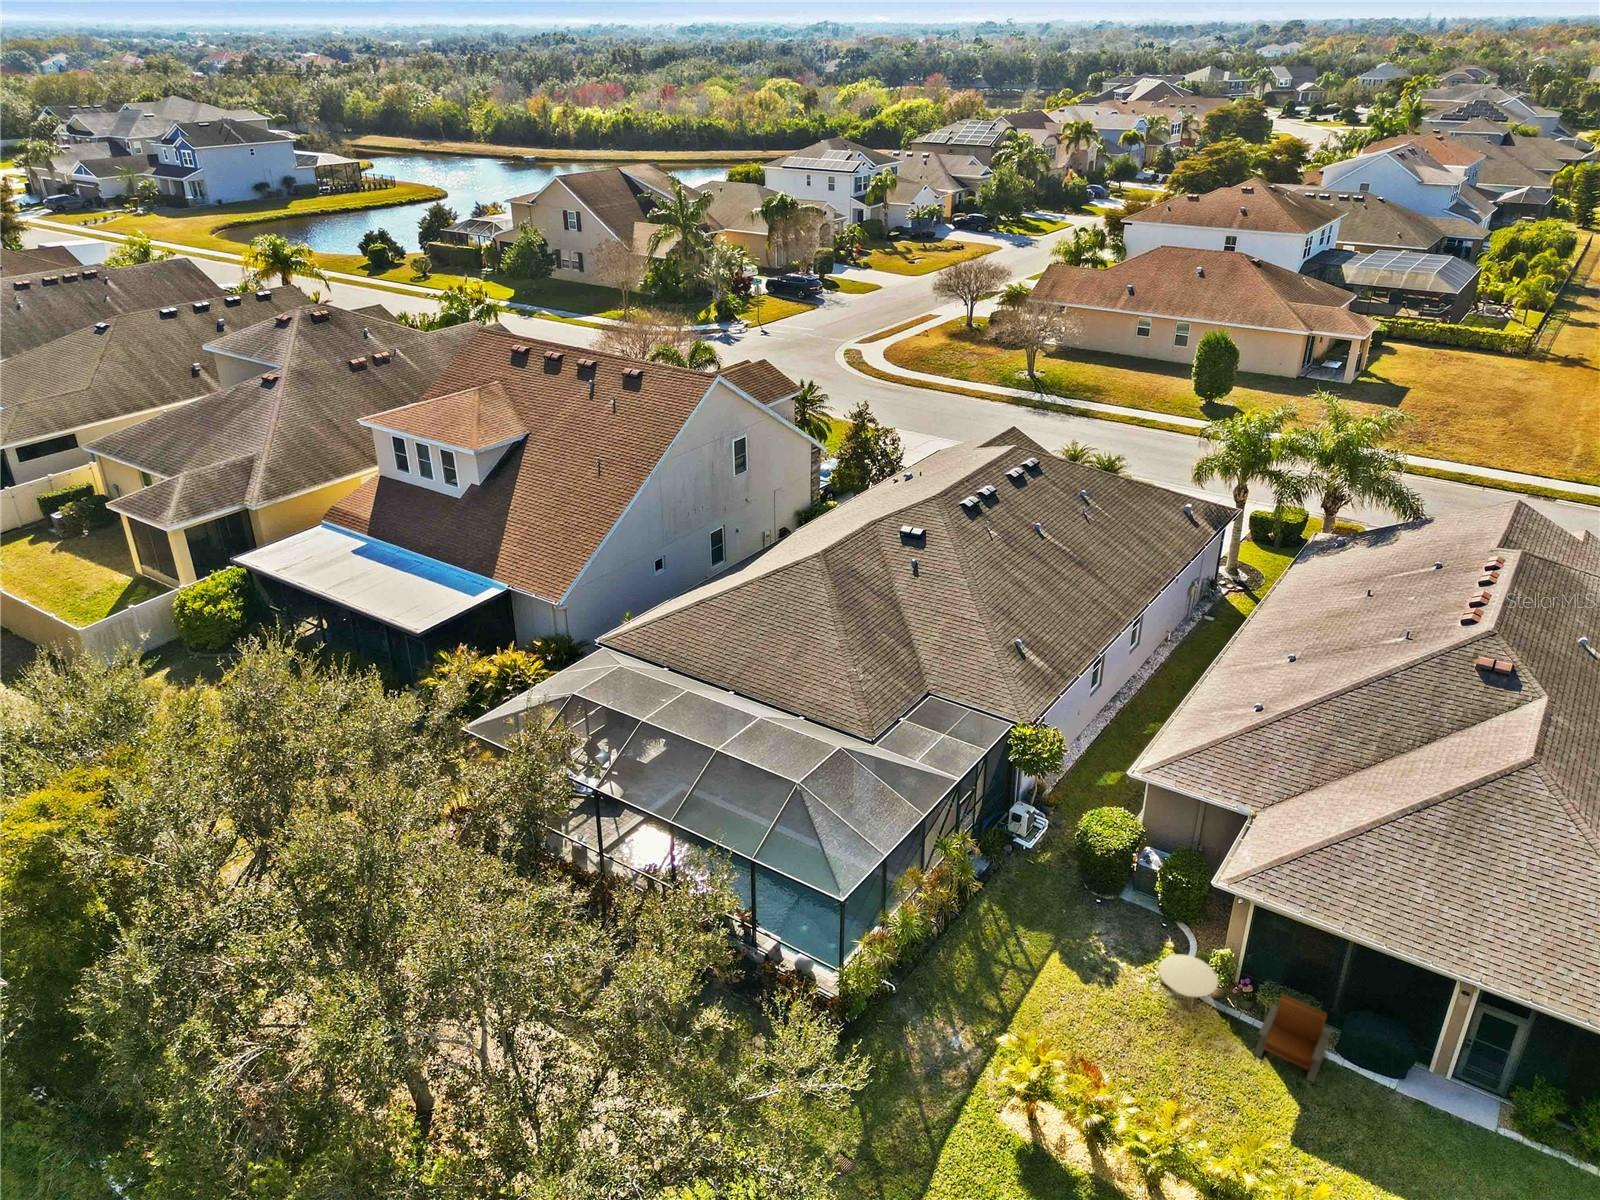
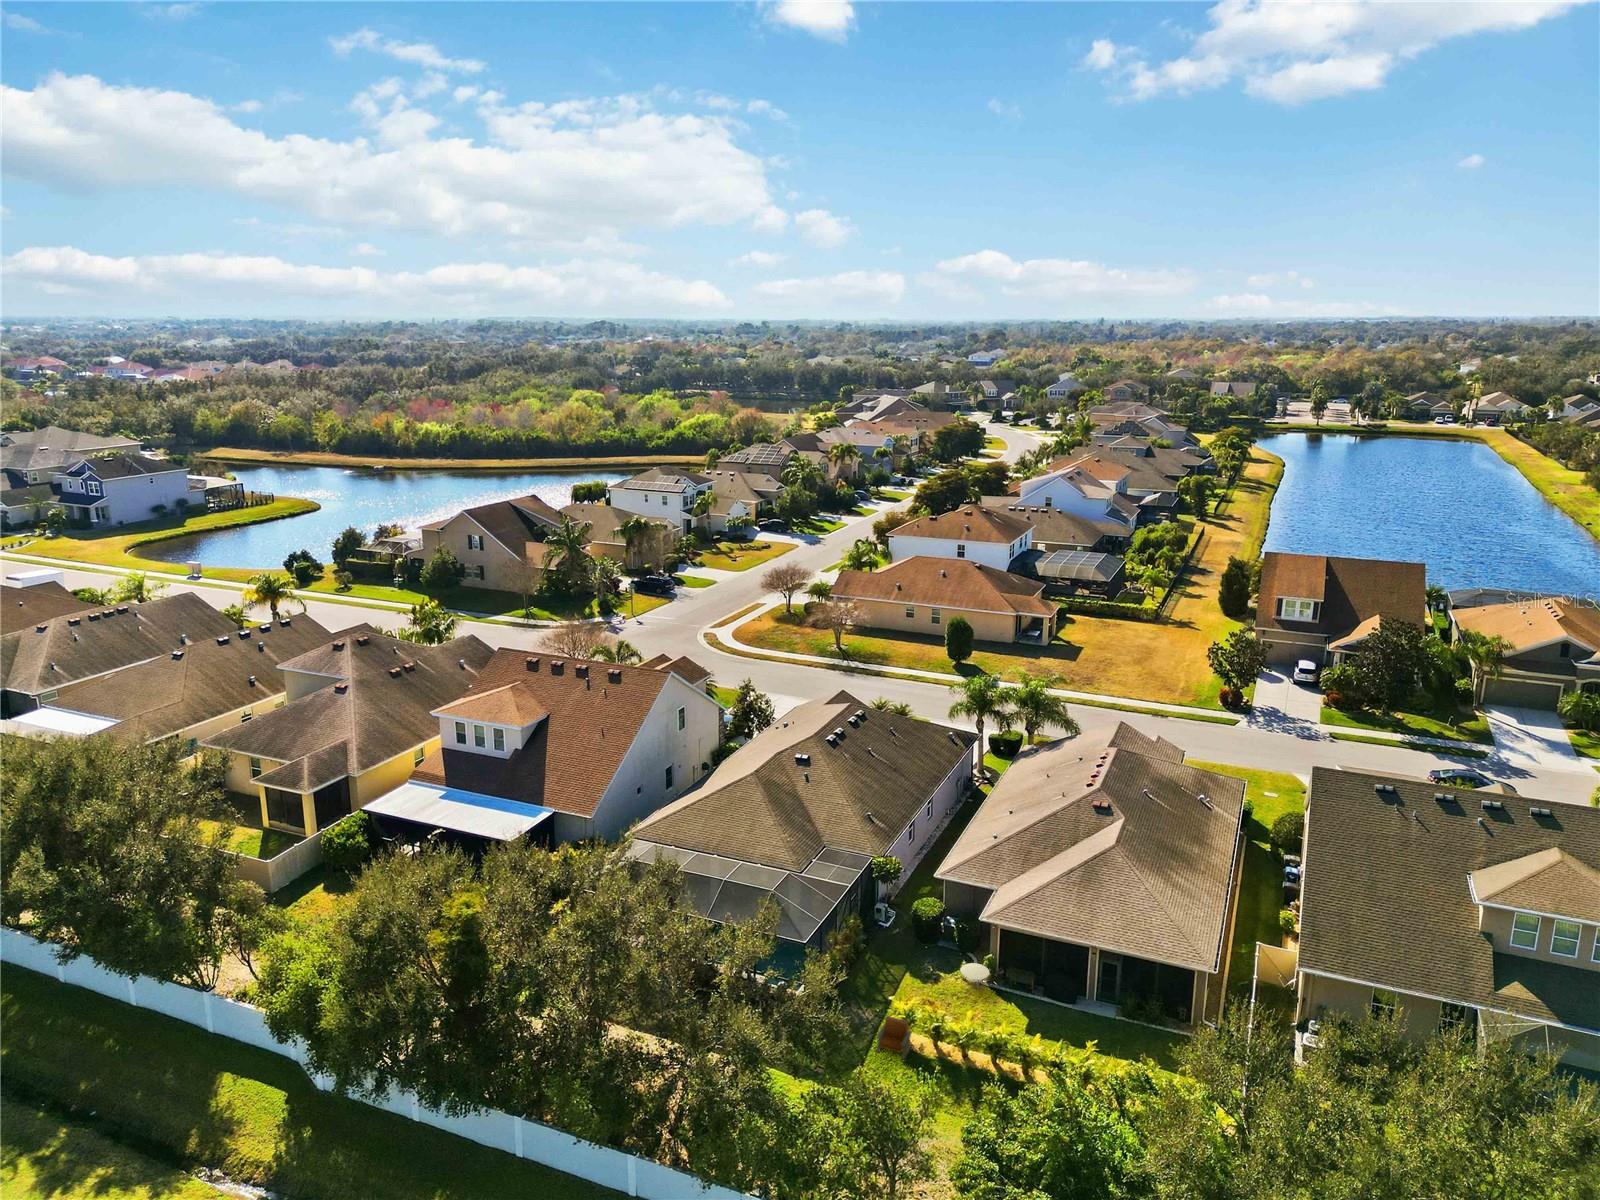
lounge chair: present [1254,994,1331,1082] -> present [876,1016,912,1059]

